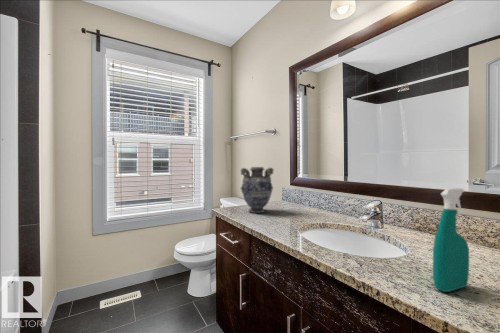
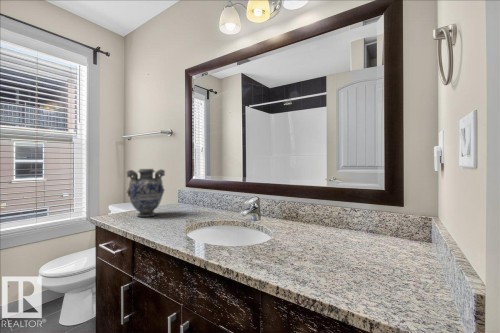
spray bottle: present [433,188,469,292] -> none [278,183,303,264]

